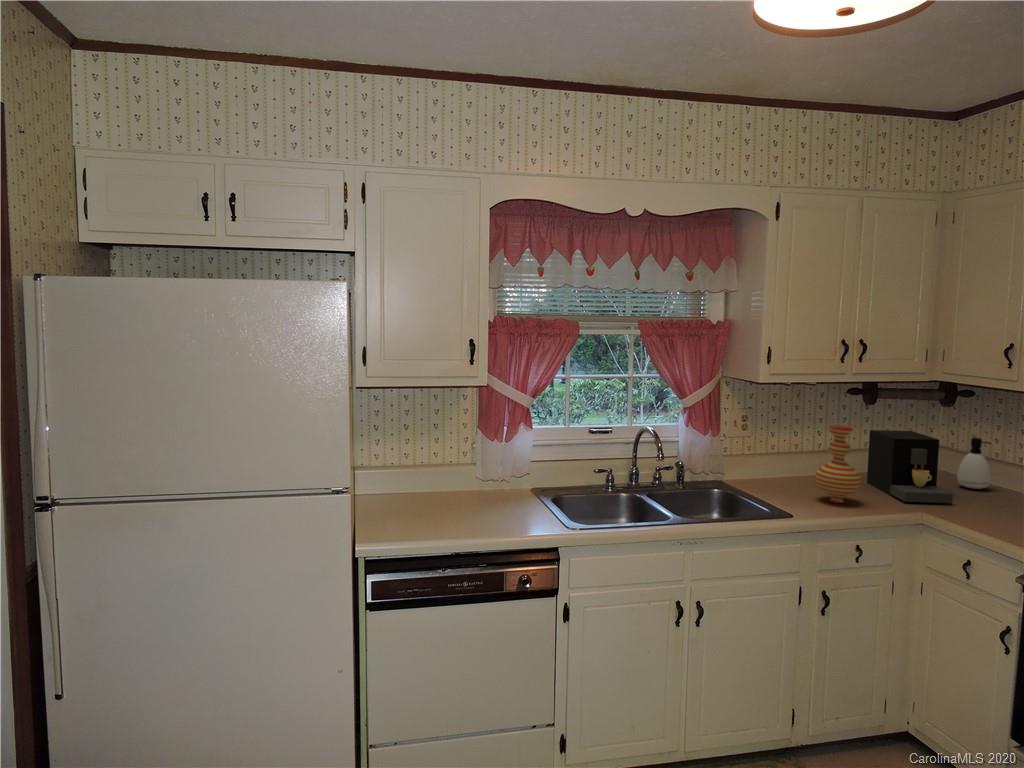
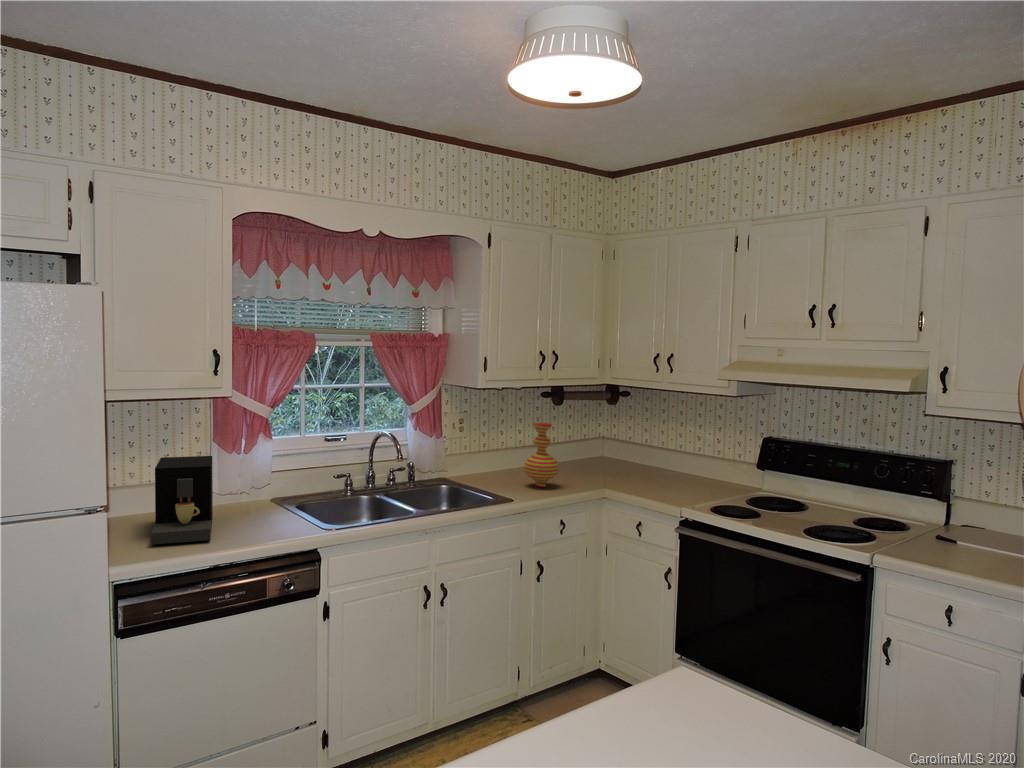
coffee maker: present [867,430,953,503] -> present [151,456,213,545]
soap dispenser: present [957,438,991,489] -> none [621,428,643,468]

